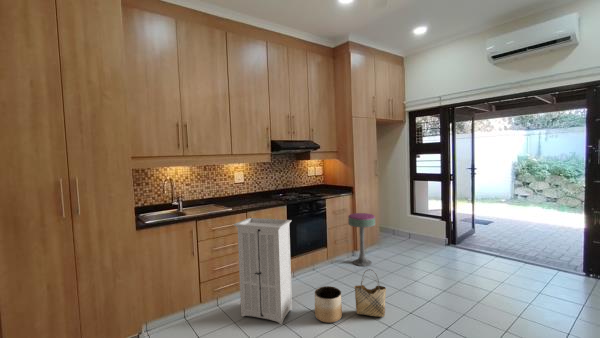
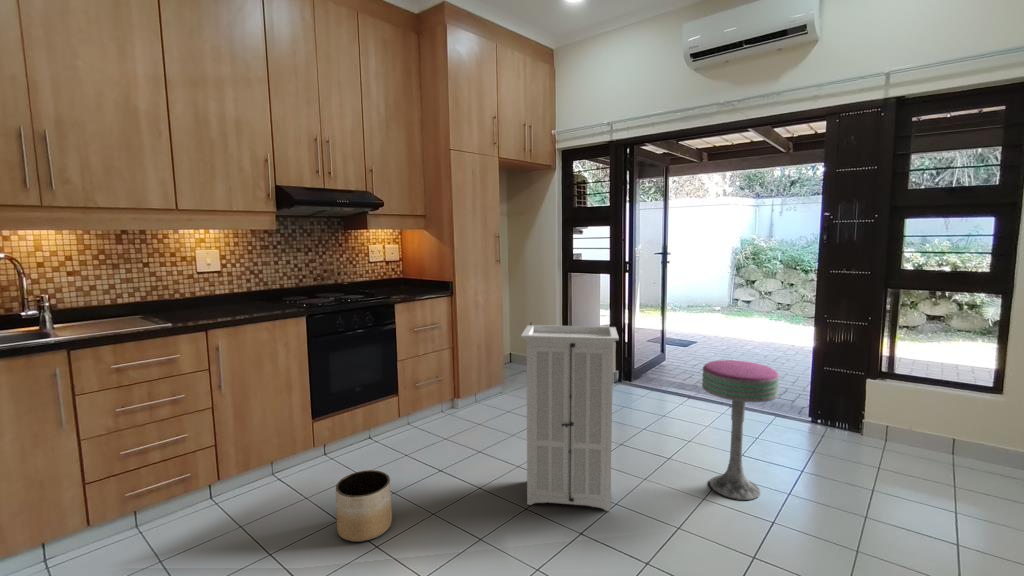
bar stool: present [348,213,375,266] -> present [702,360,779,500]
storage cabinet: present [234,217,292,324] -> present [521,323,619,511]
woven basket: present [354,269,386,317] -> none [417,433,477,520]

